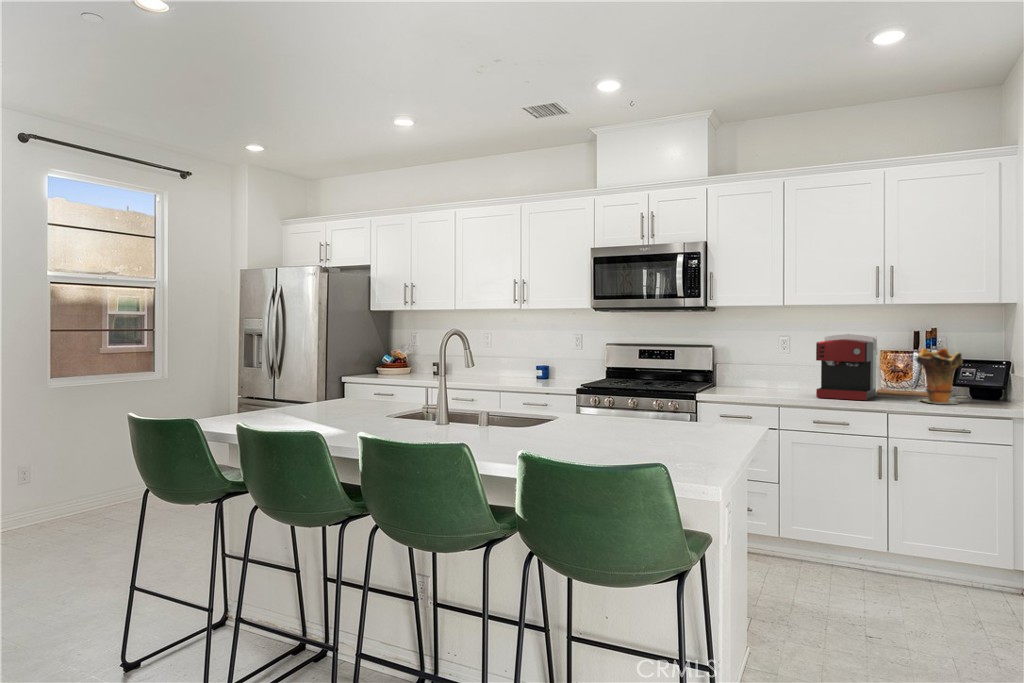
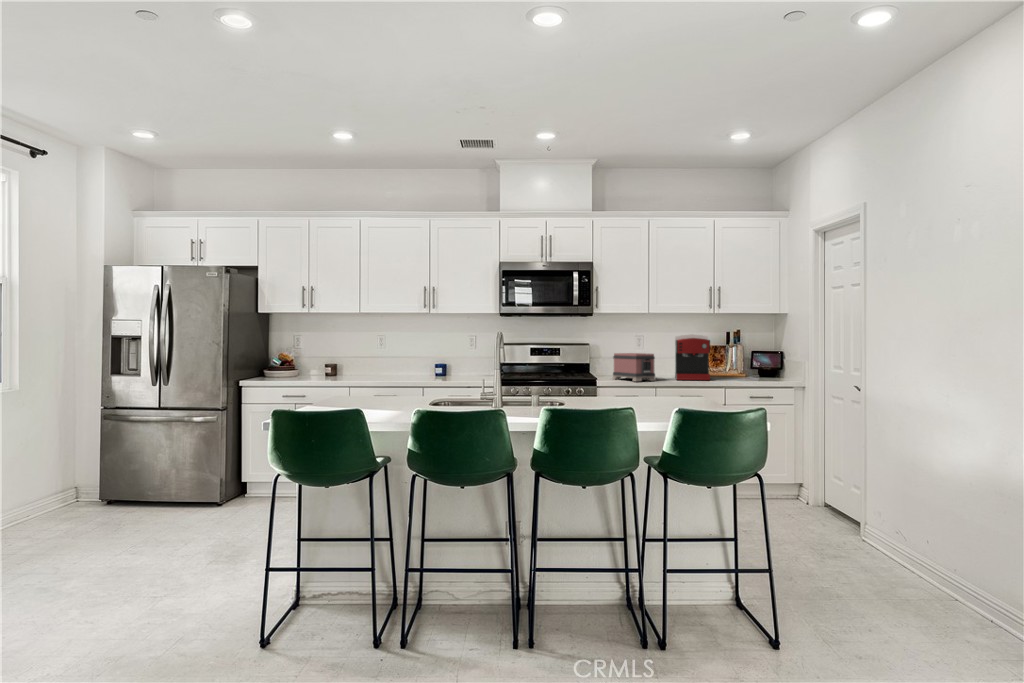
decorative vase: present [916,348,963,404] -> none [738,343,766,380]
toaster: none [732,358,784,397] -> present [613,353,656,381]

